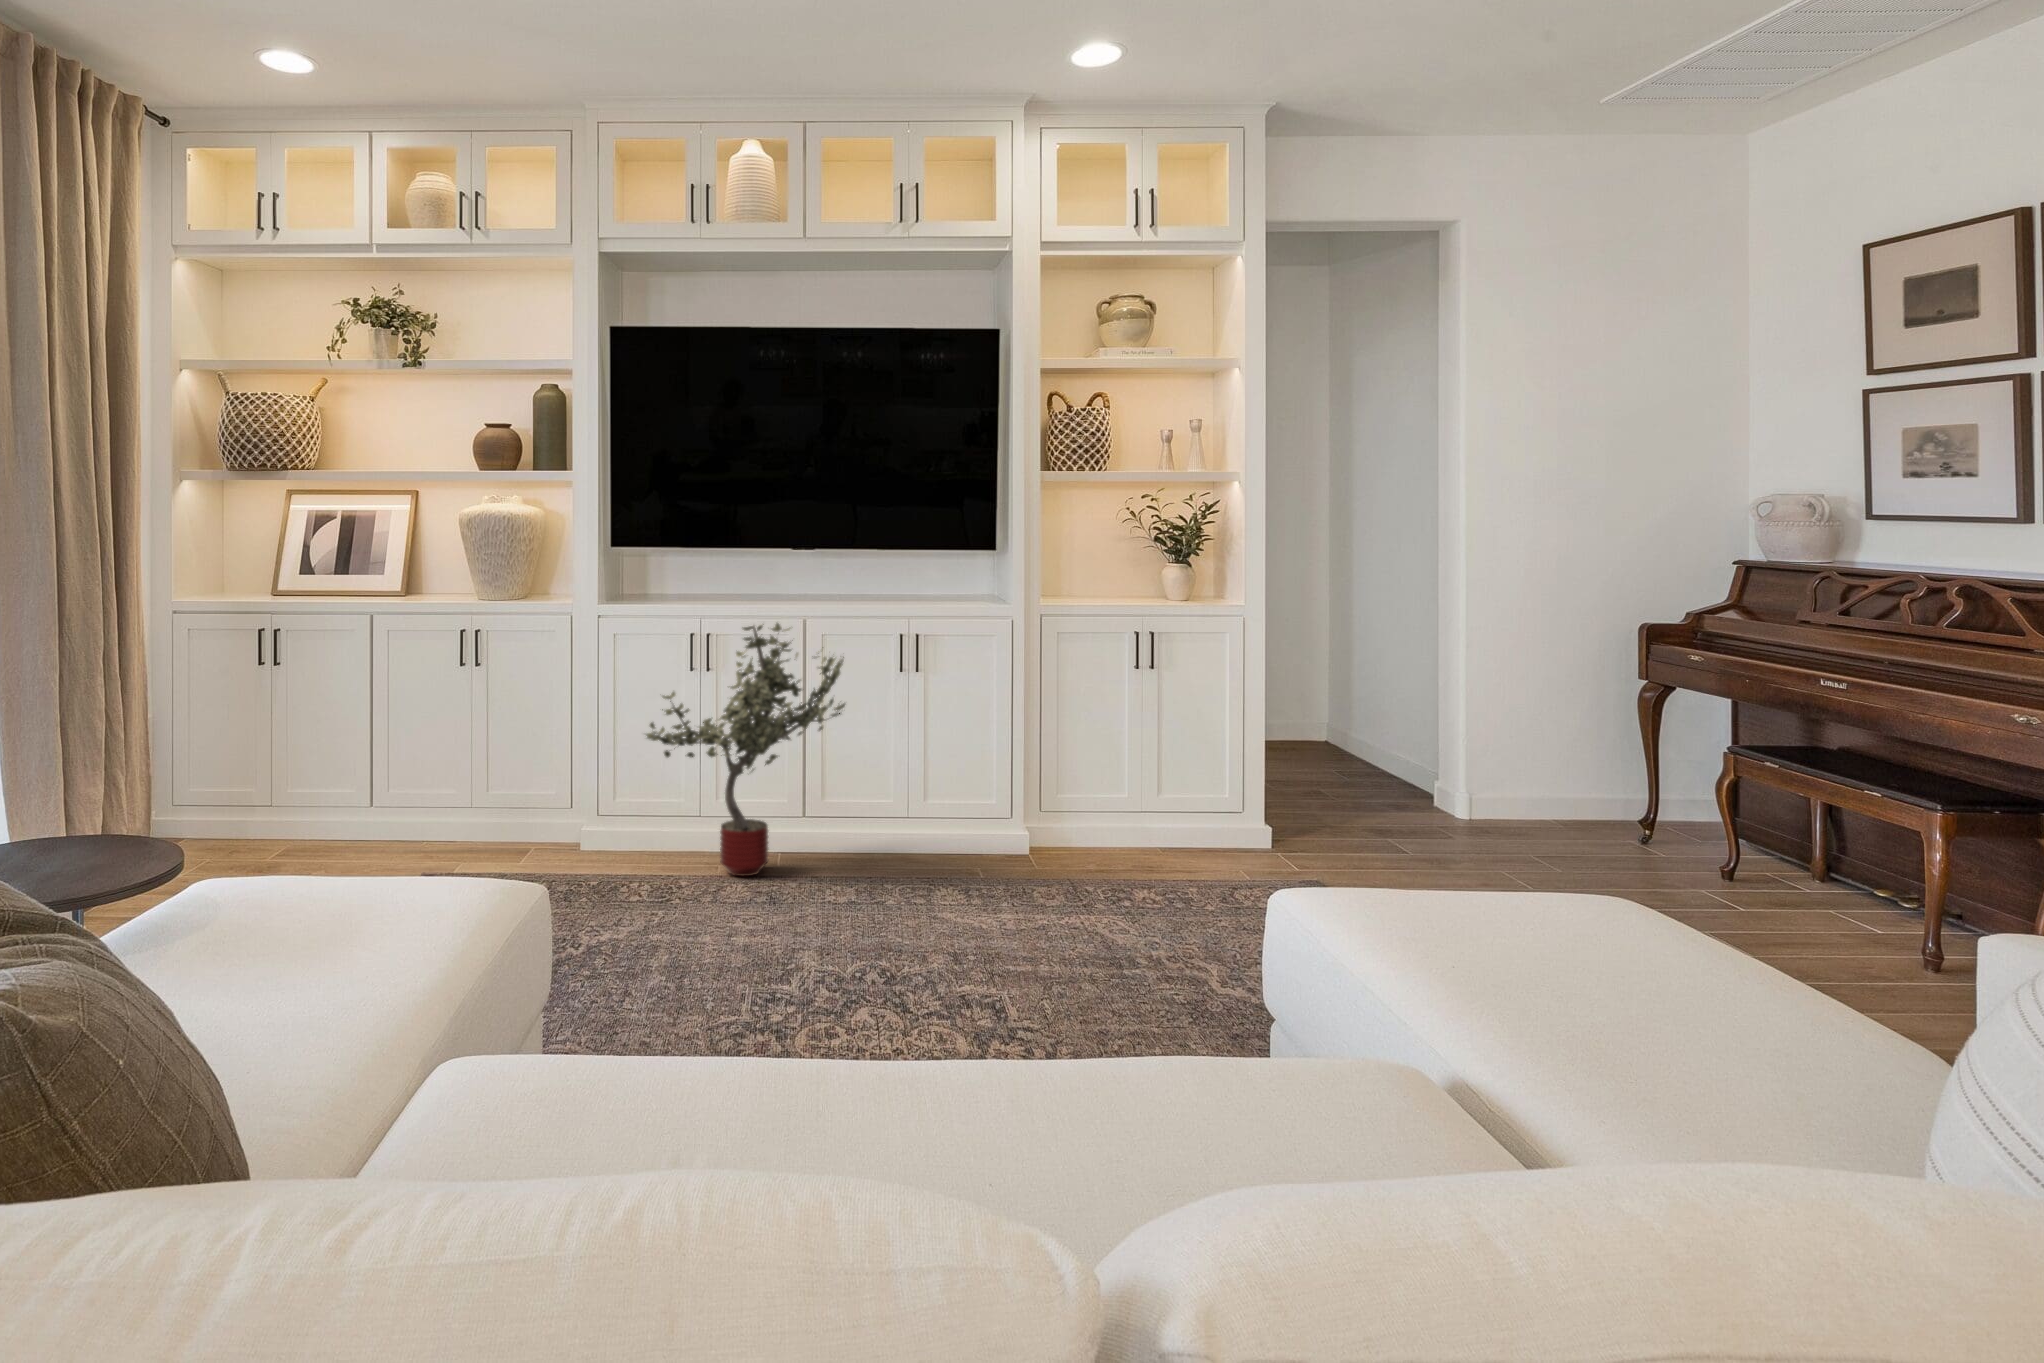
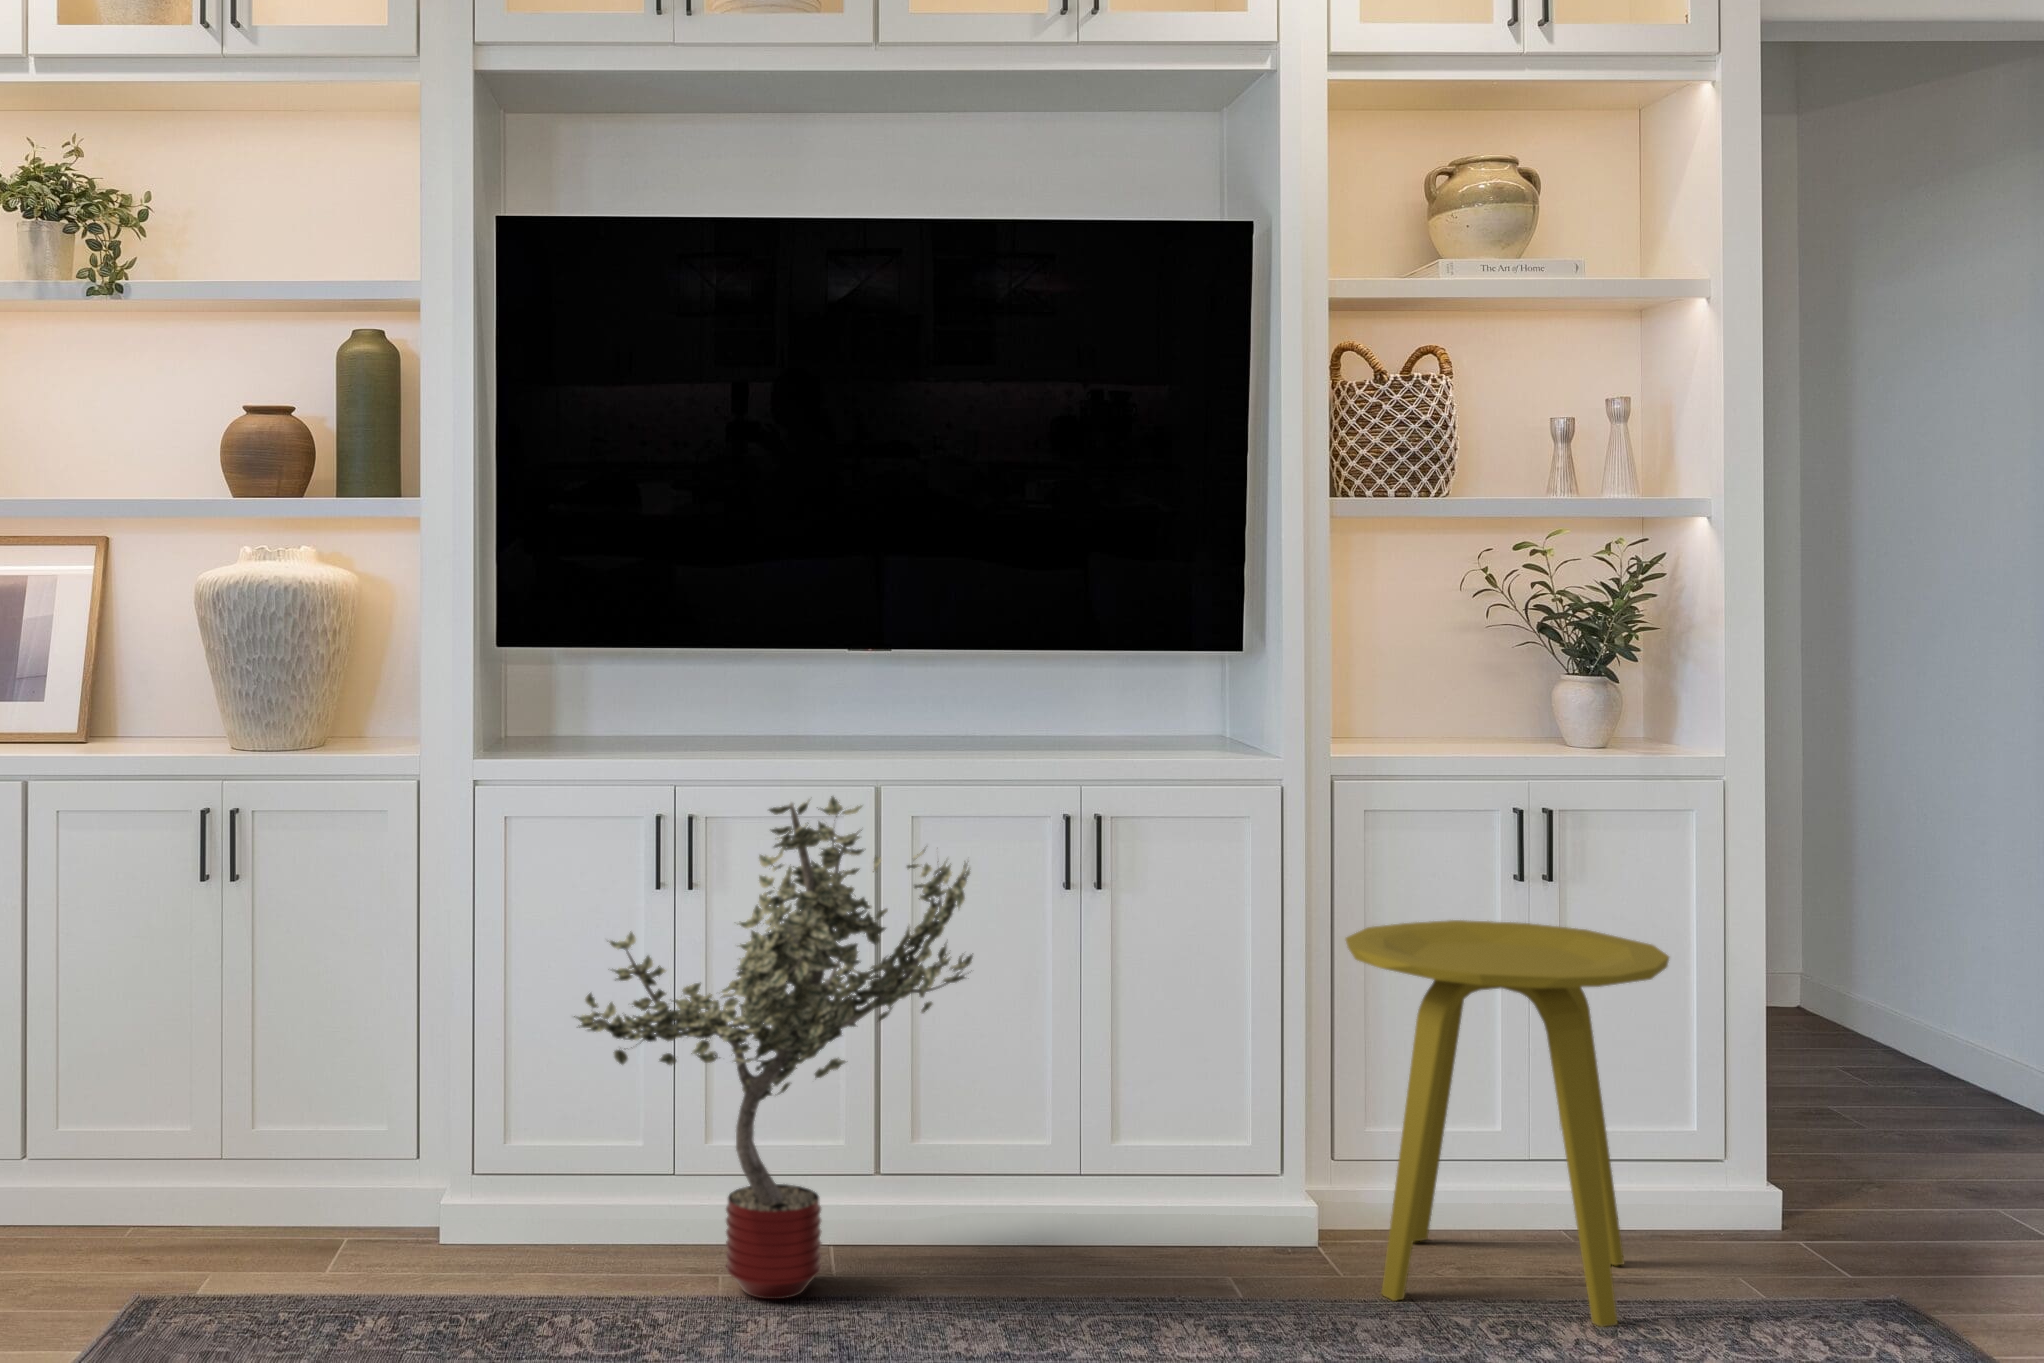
side table: none [1040,687,1201,891] -> present [1346,920,1669,1327]

